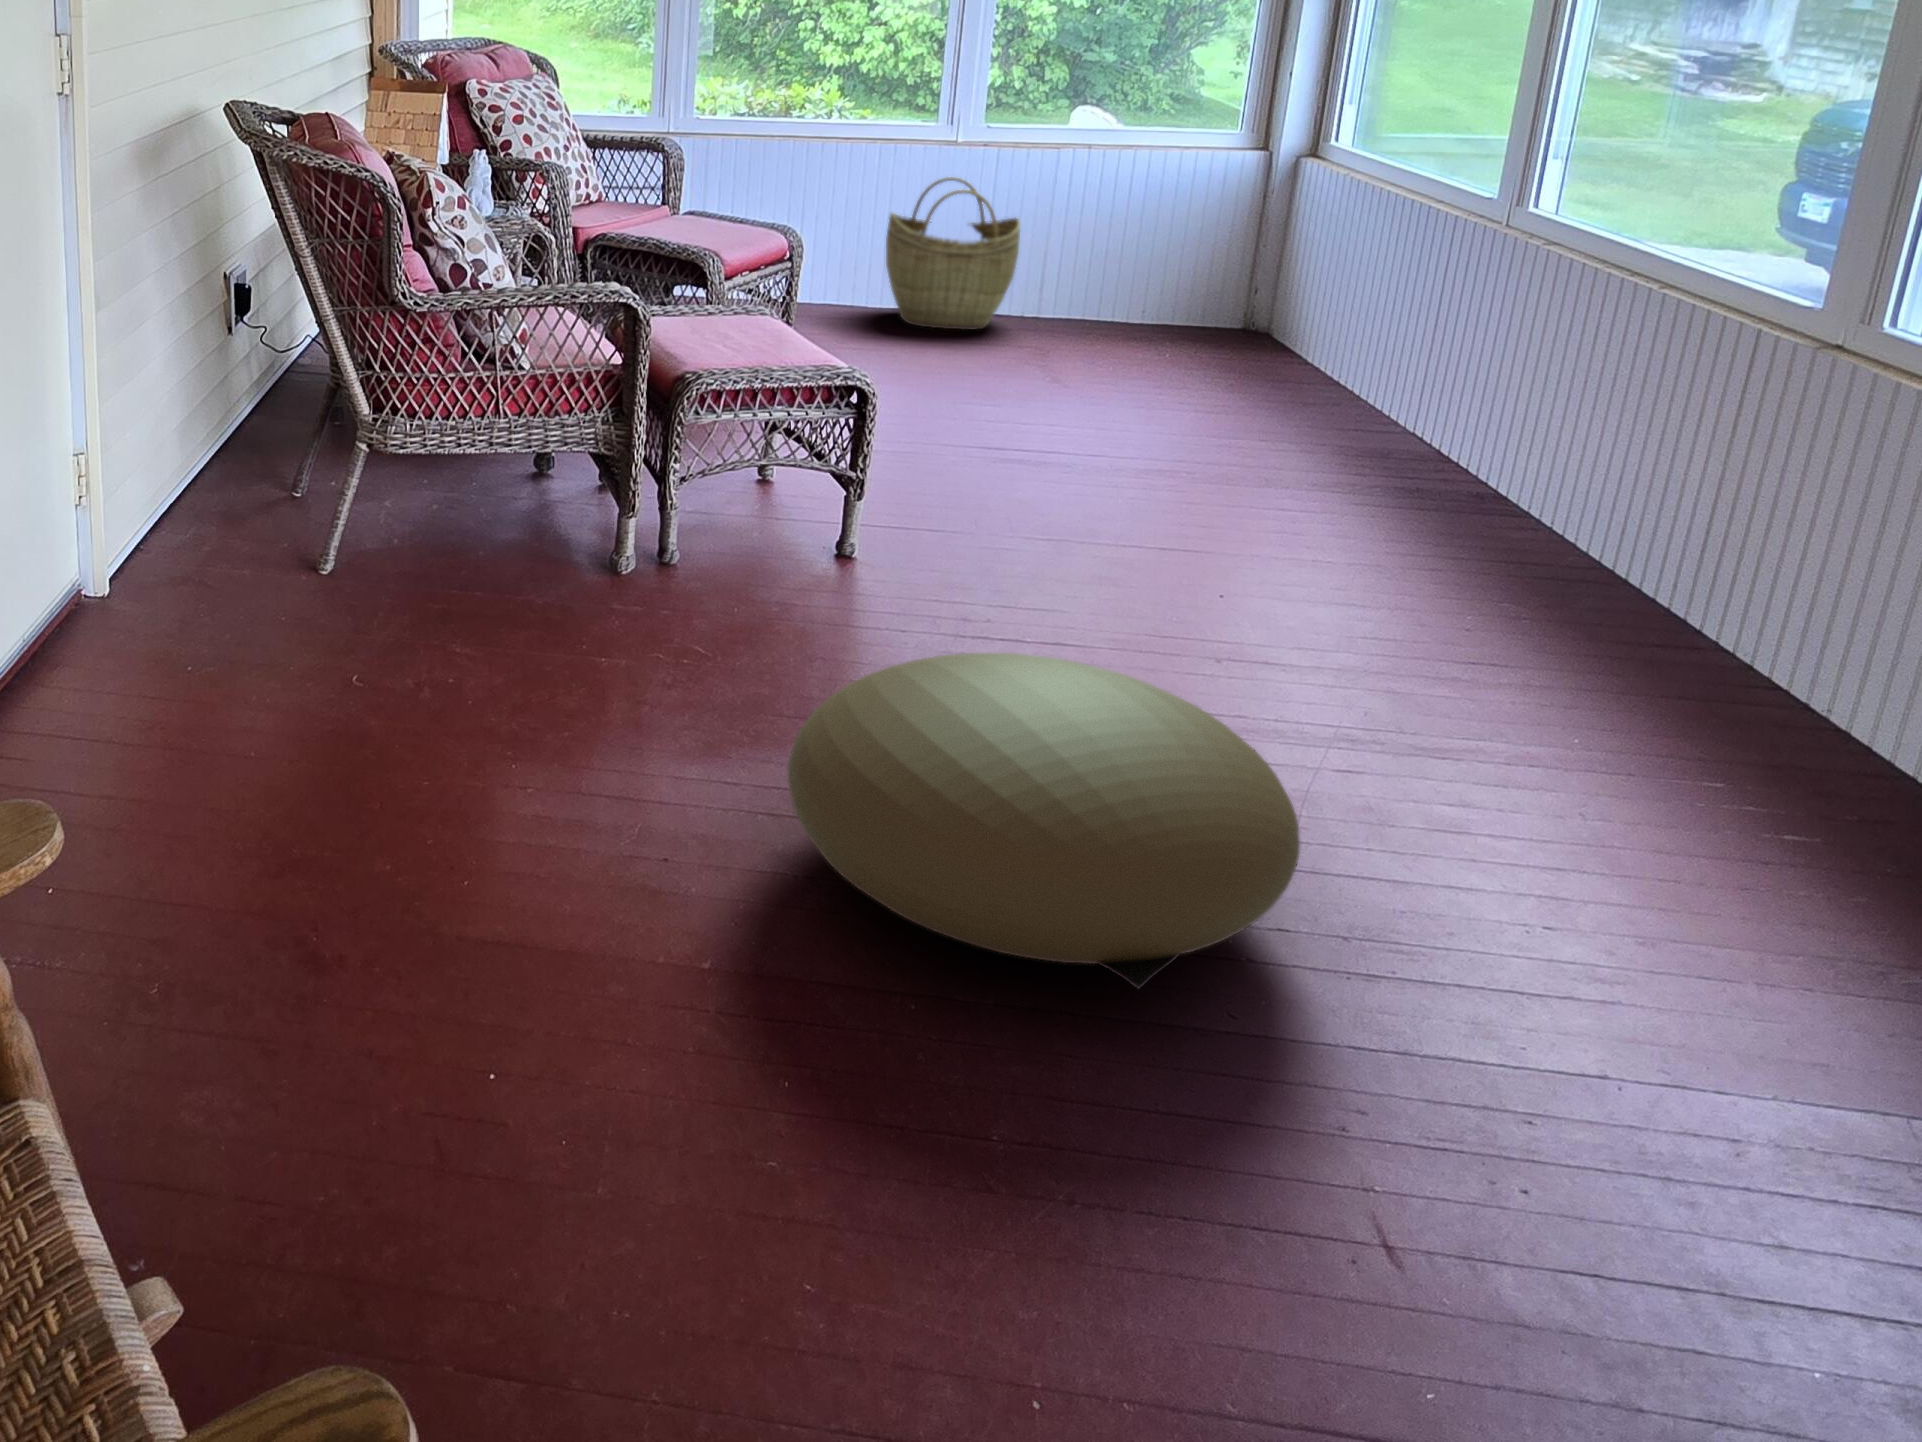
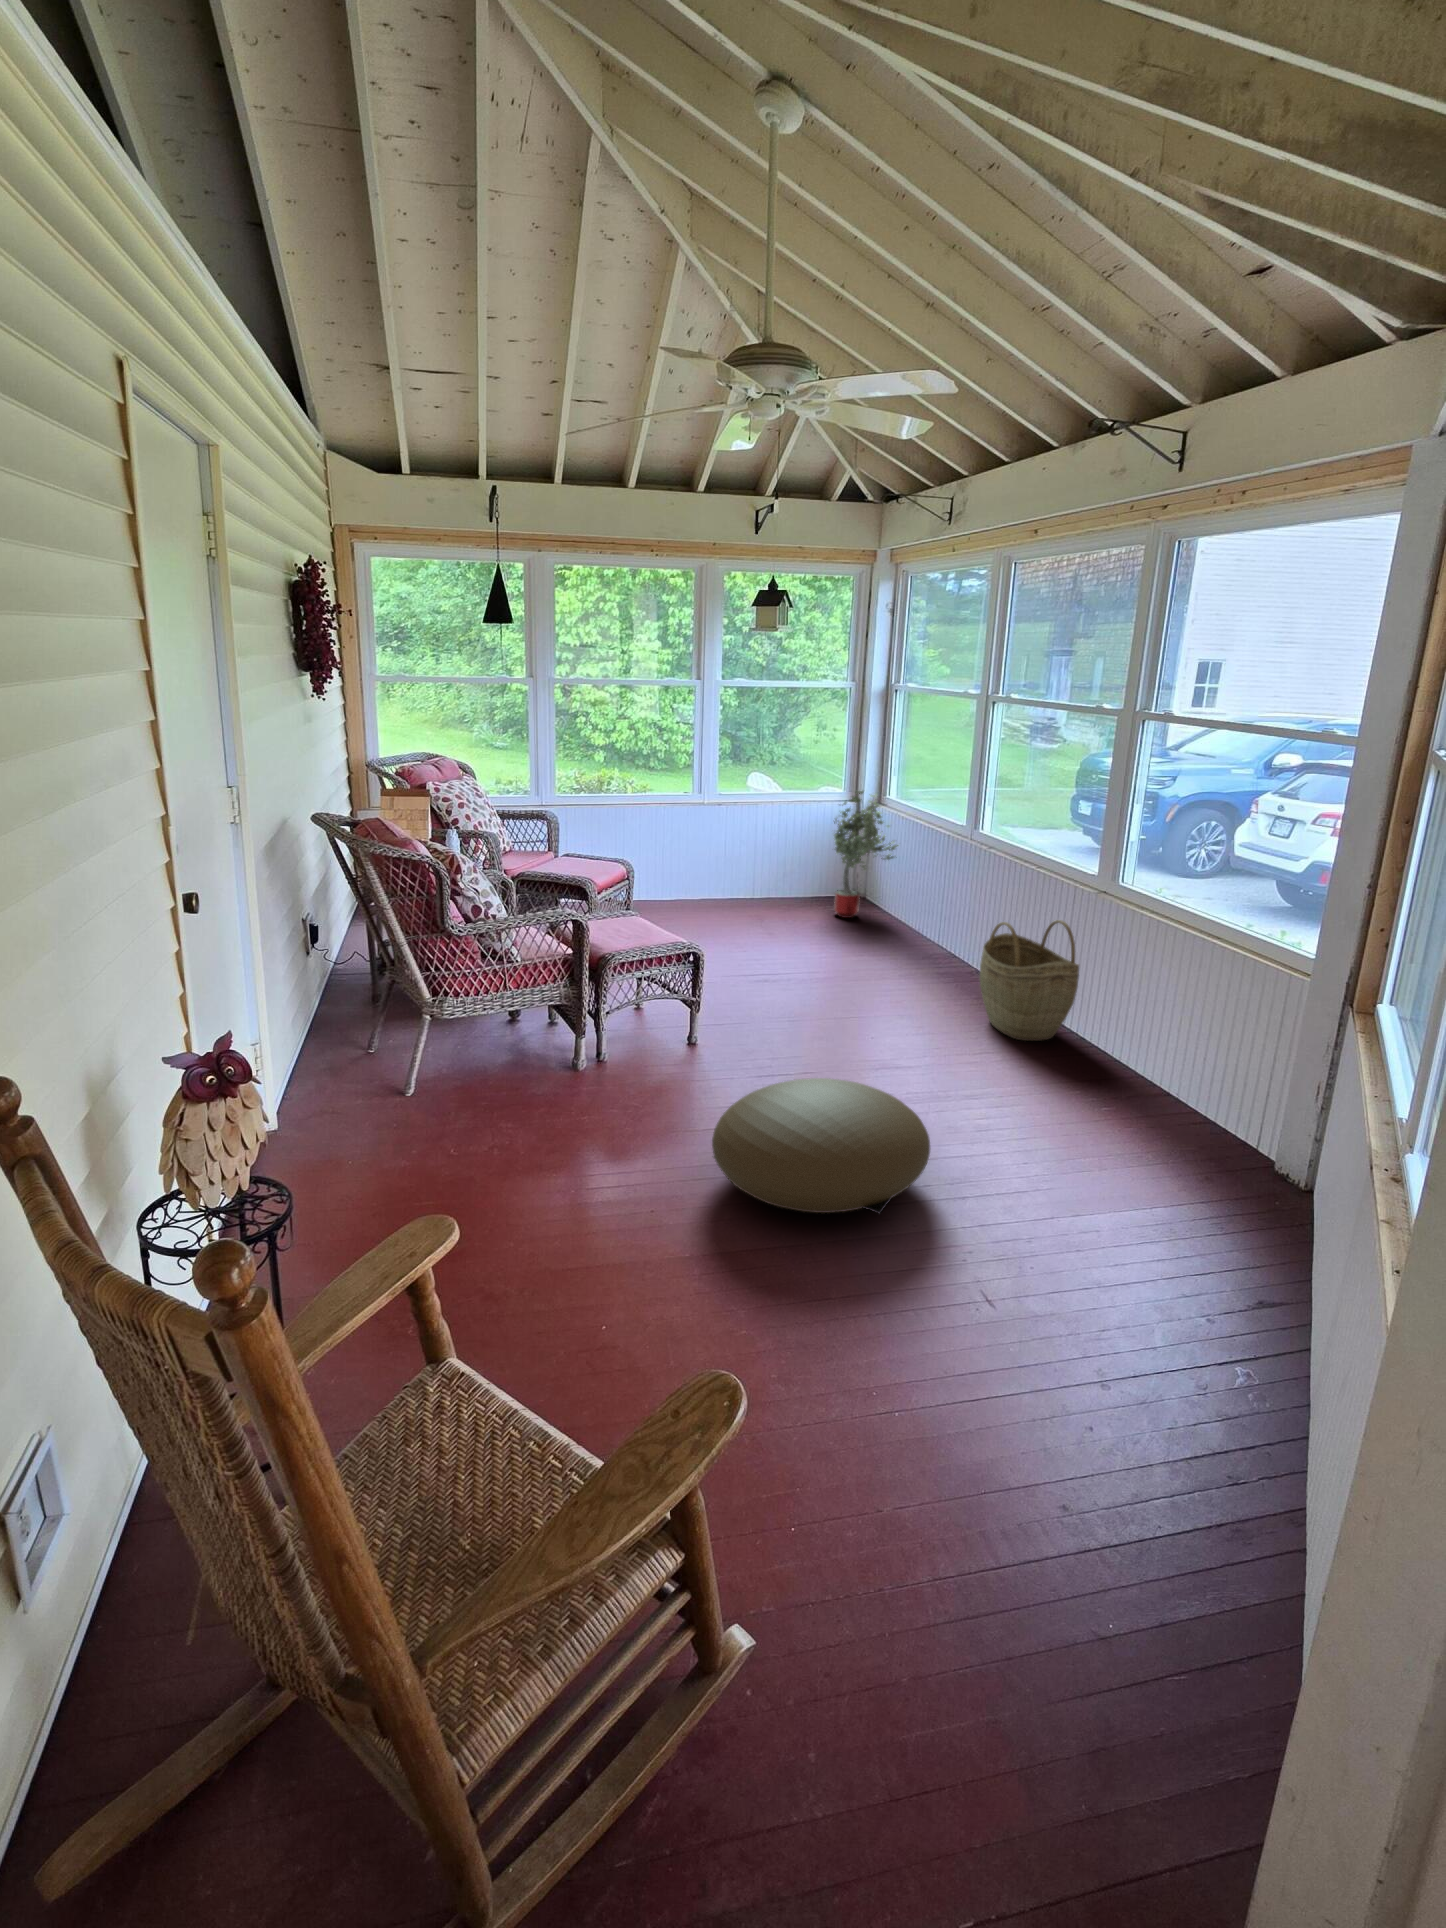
potted tree: none [1197,119,1353,365] -> present [834,791,899,918]
woven basket: present [886,177,1020,330] -> present [980,920,1079,1041]

